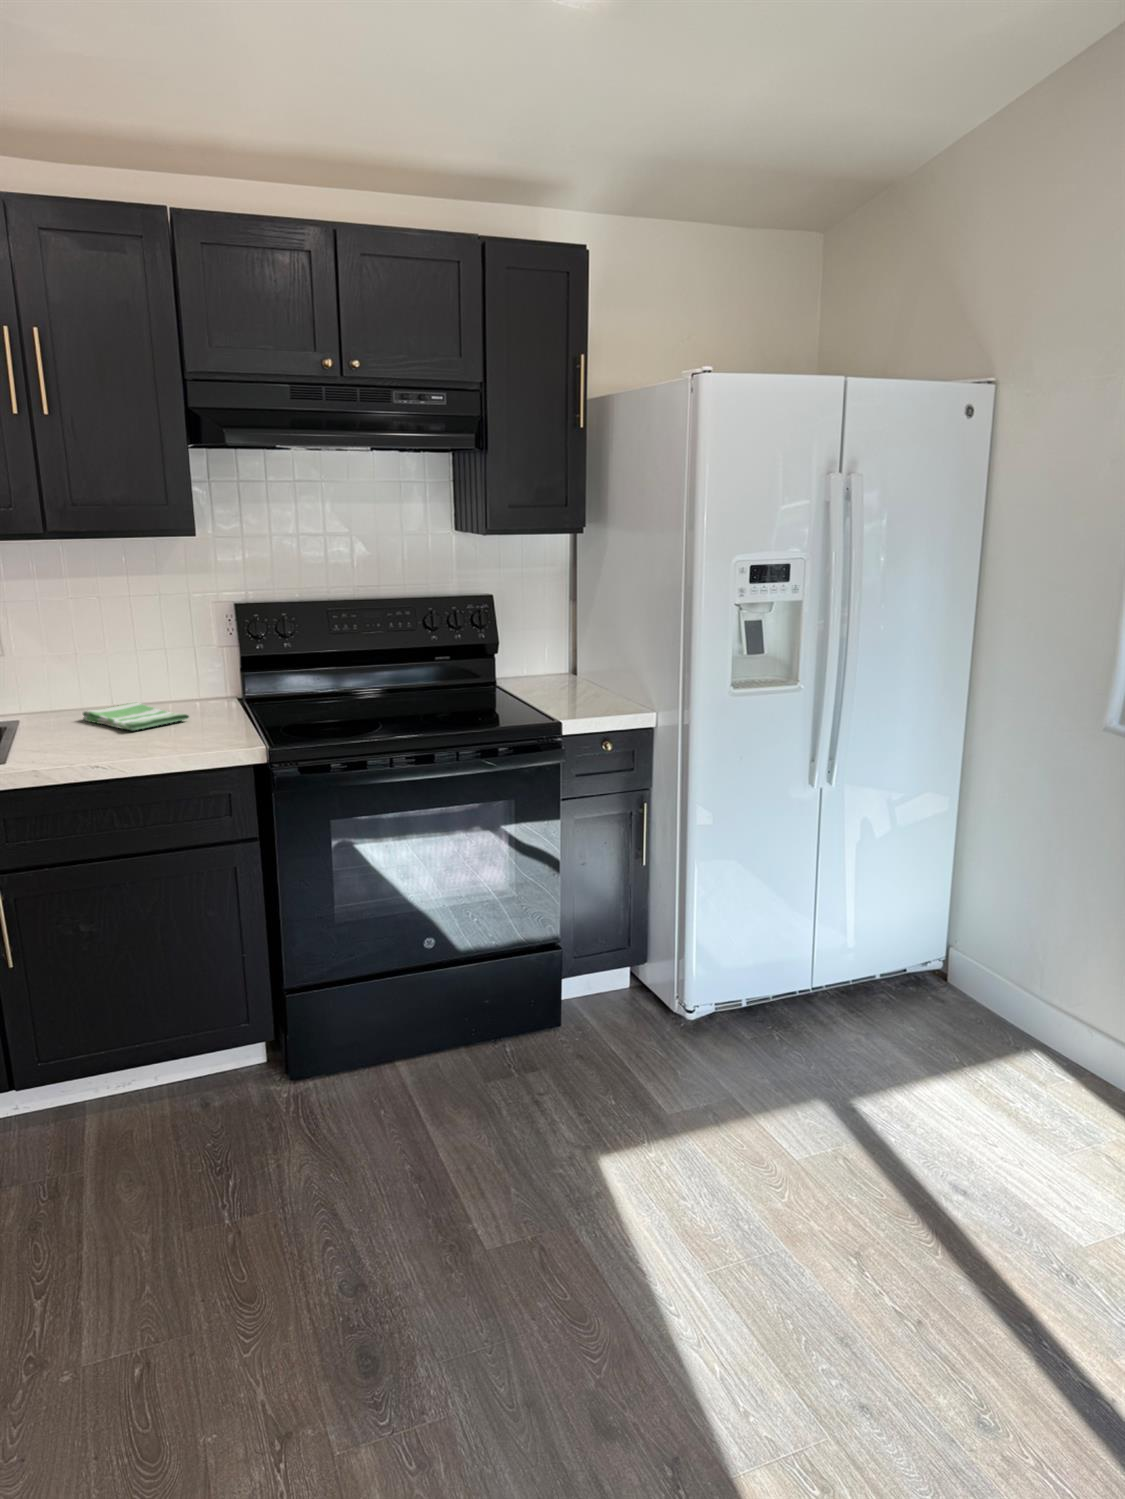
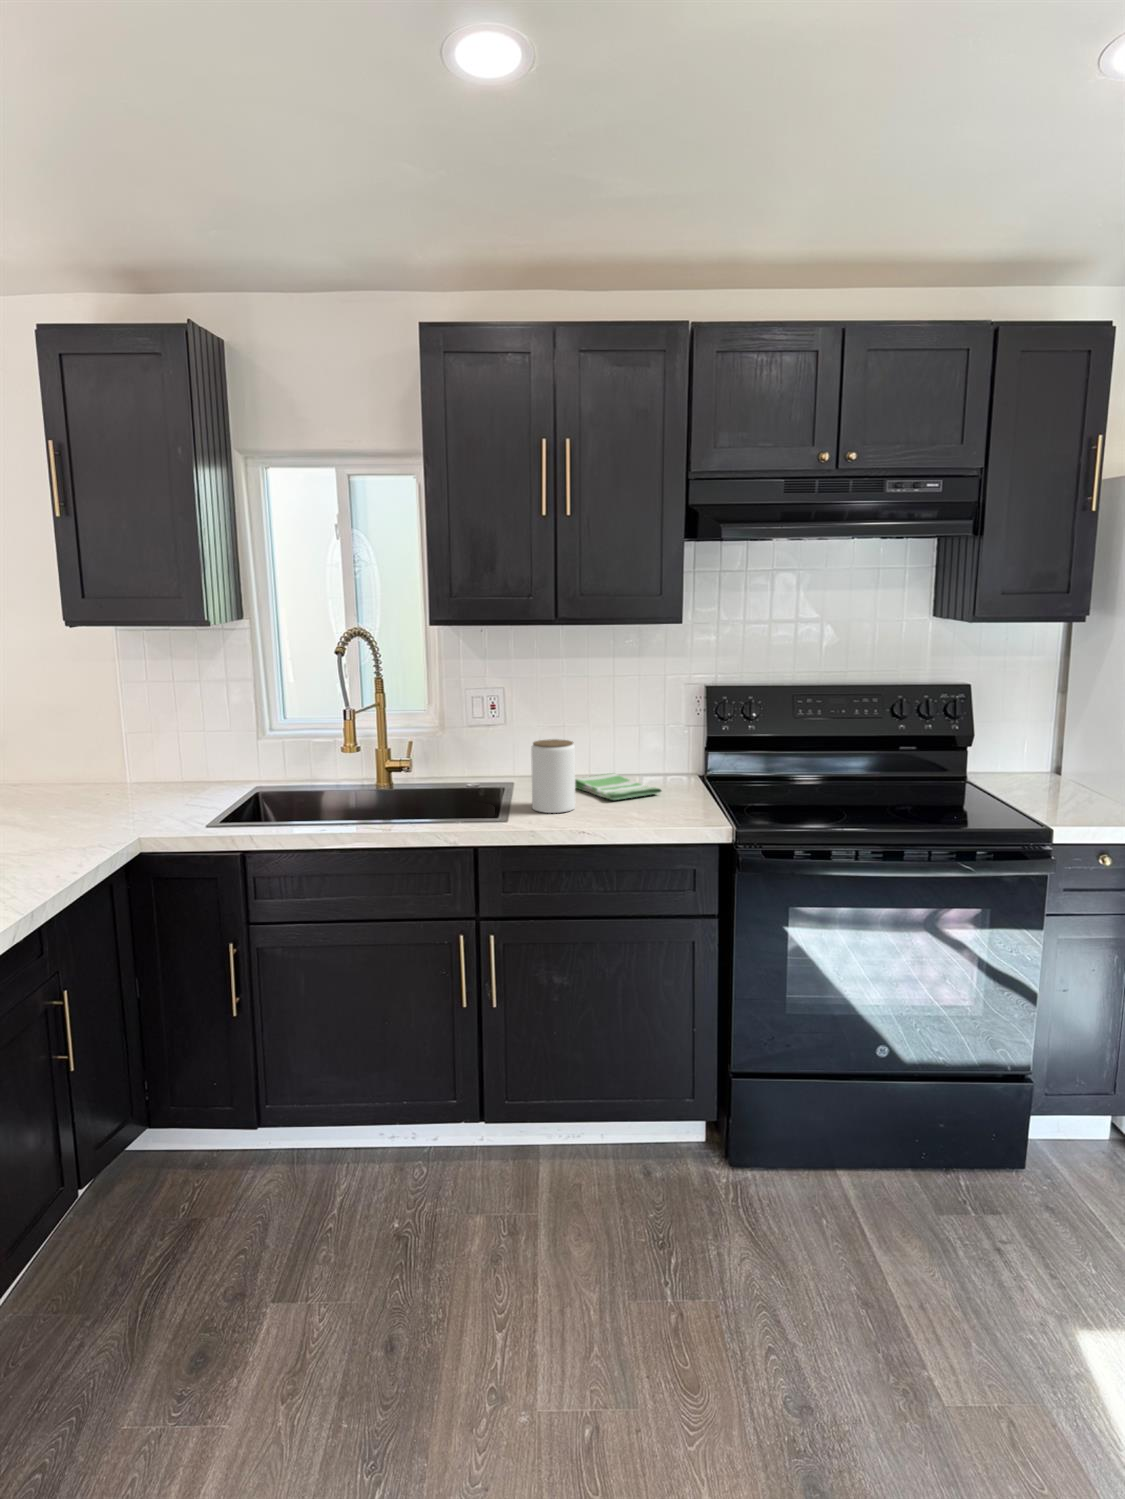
jar: none [24,668,87,750] -> present [531,739,575,813]

